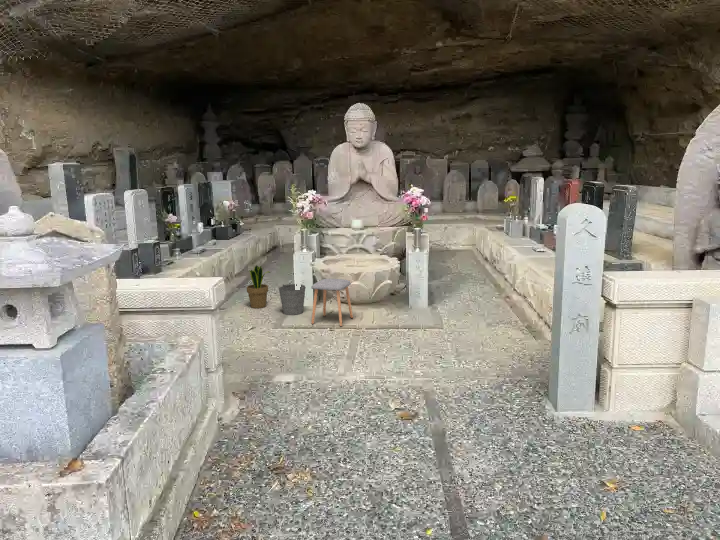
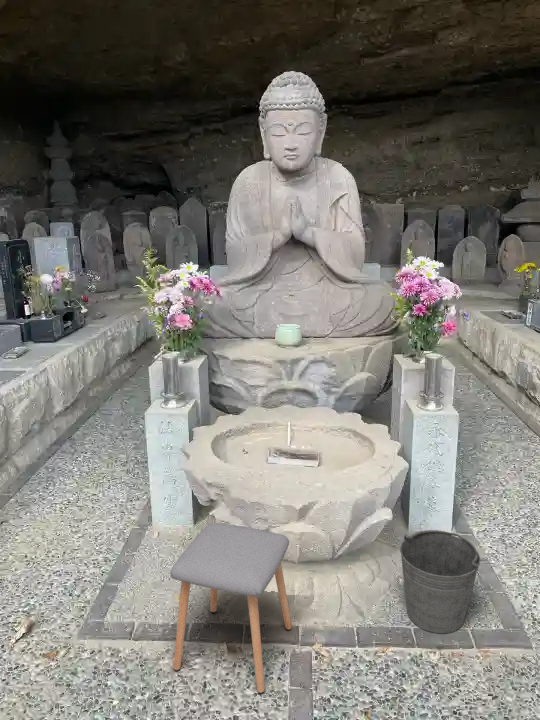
potted plant: present [247,265,270,308] -> none [24,448,84,557]
bucket: present [279,284,306,315] -> present [400,530,480,633]

